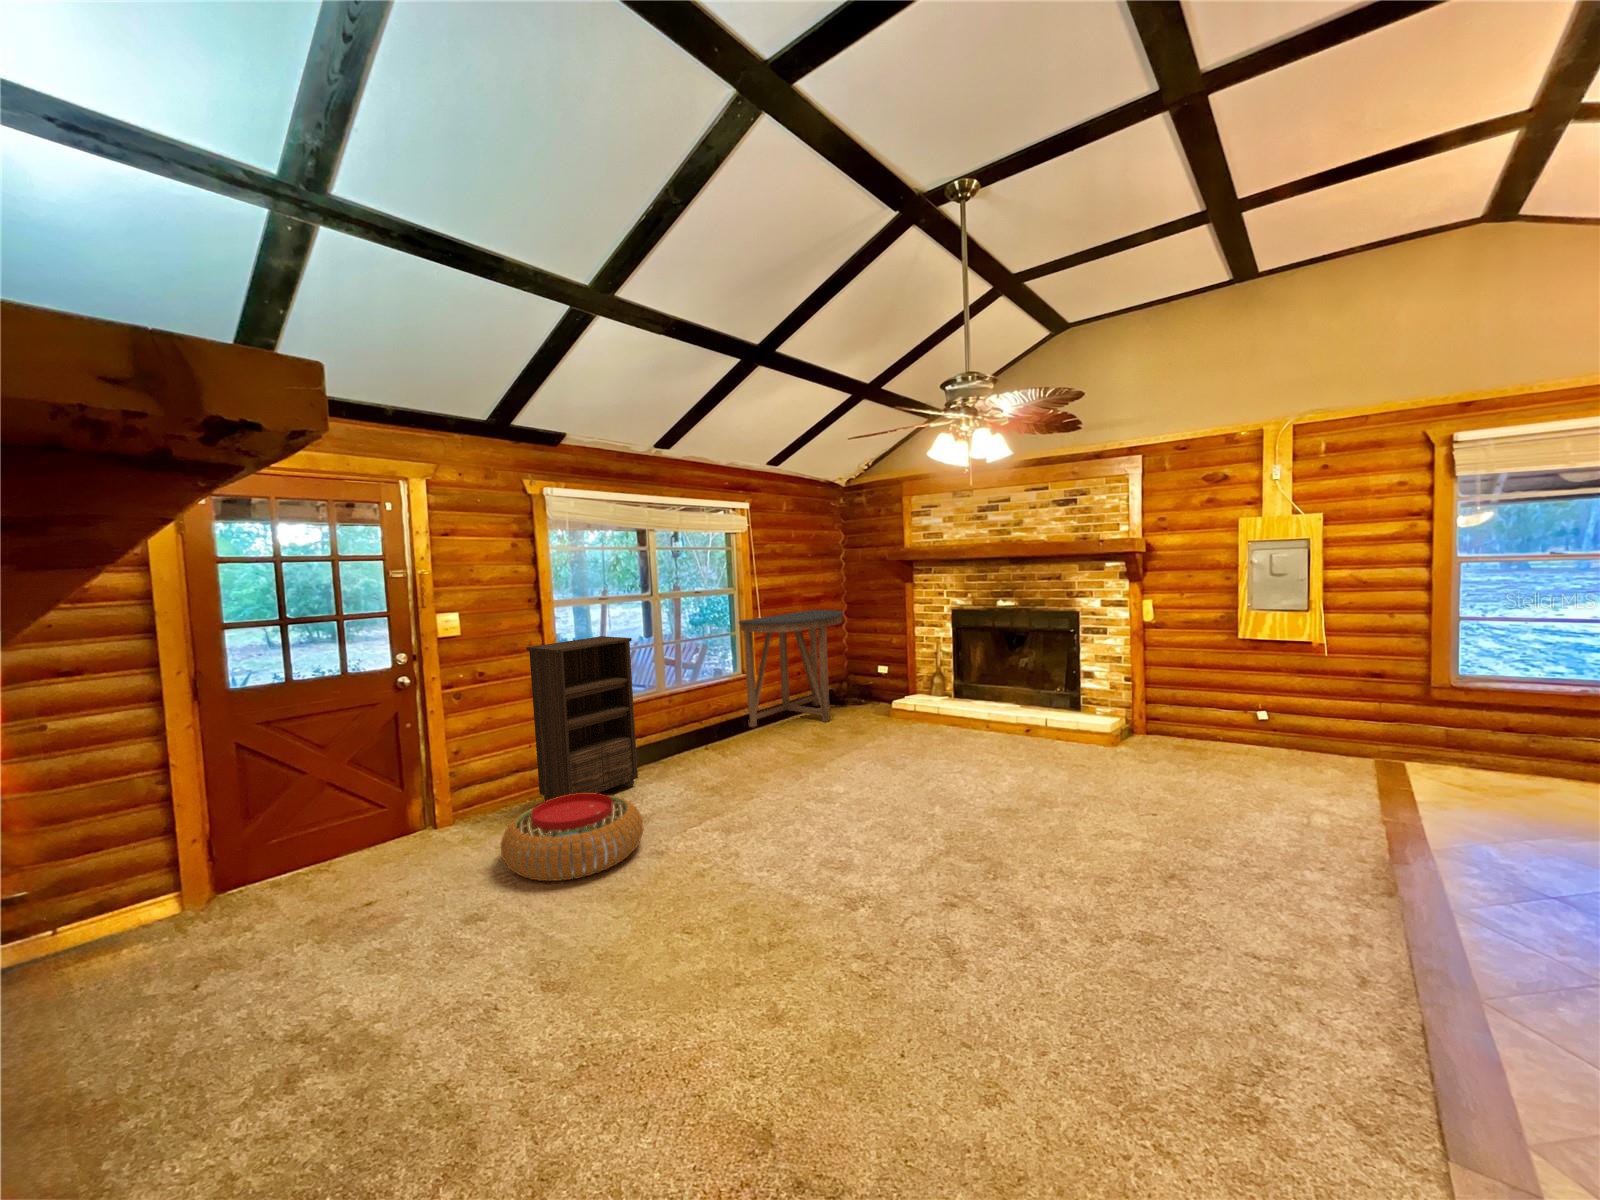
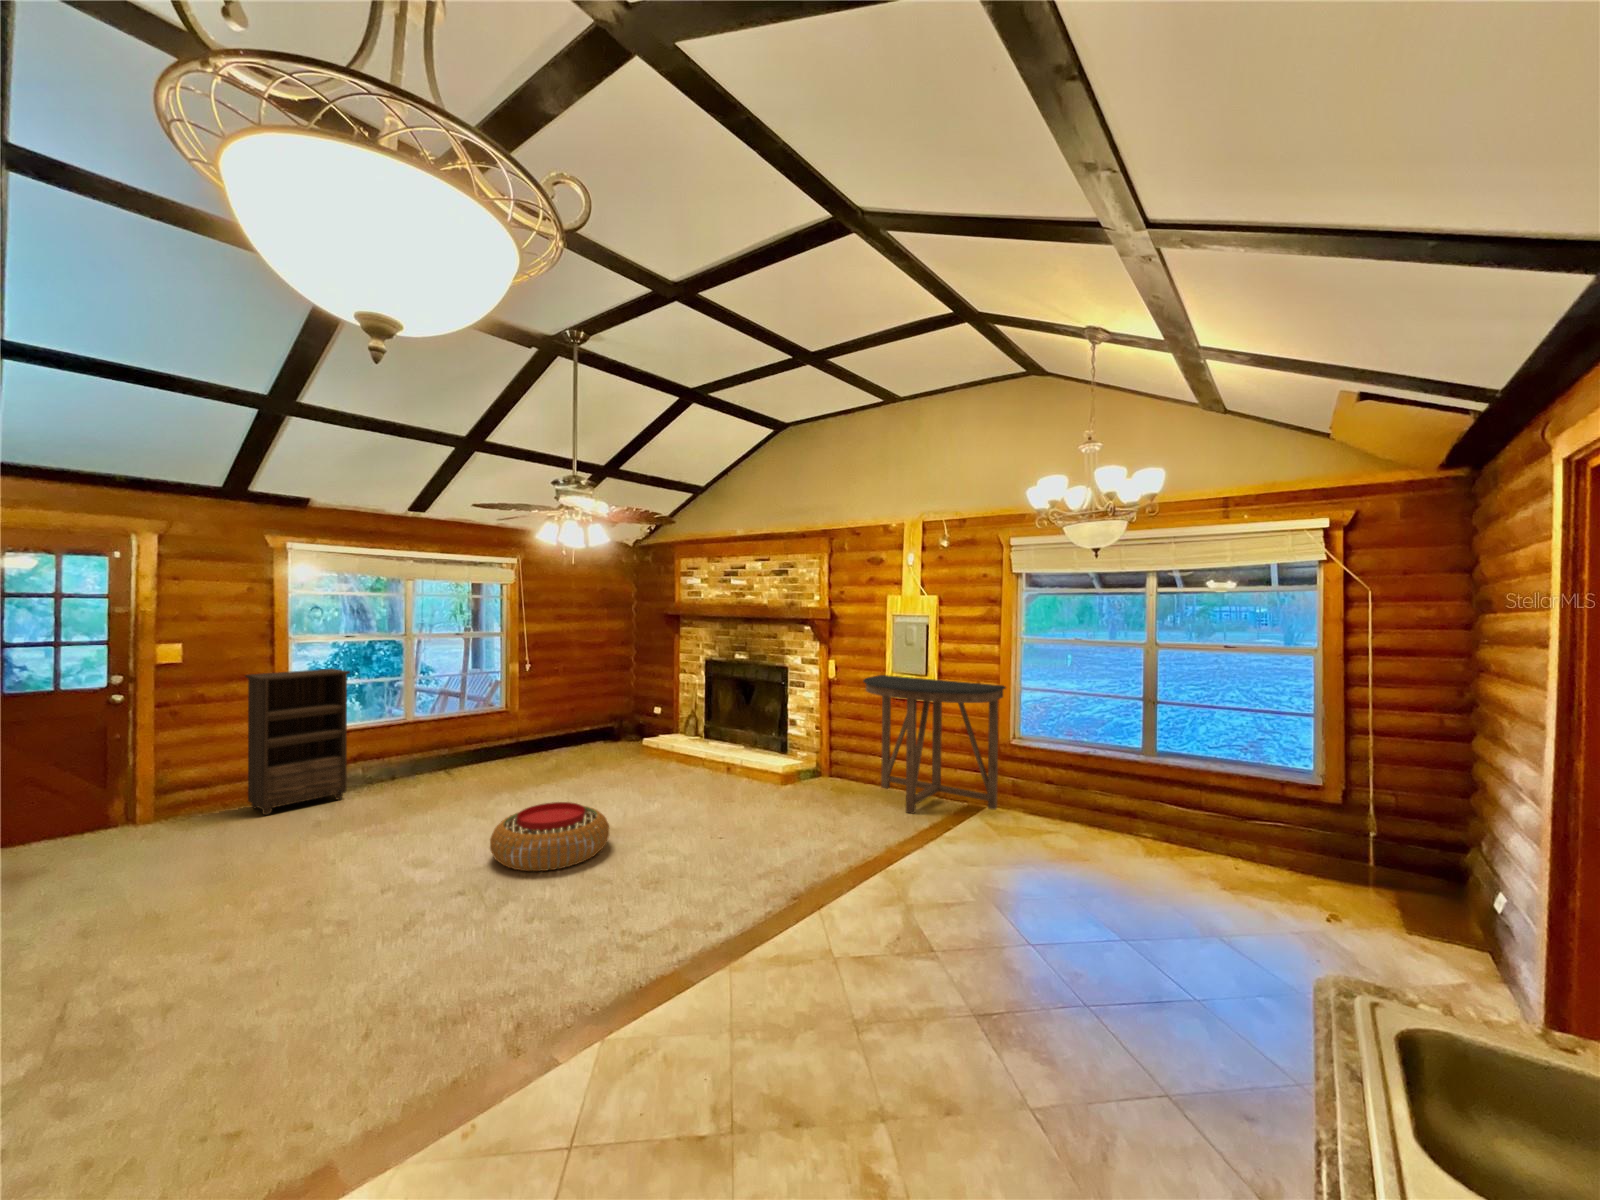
console table: present [739,610,844,727] -> present [863,675,1006,814]
pouf: present [501,793,644,881] -> present [490,802,609,871]

